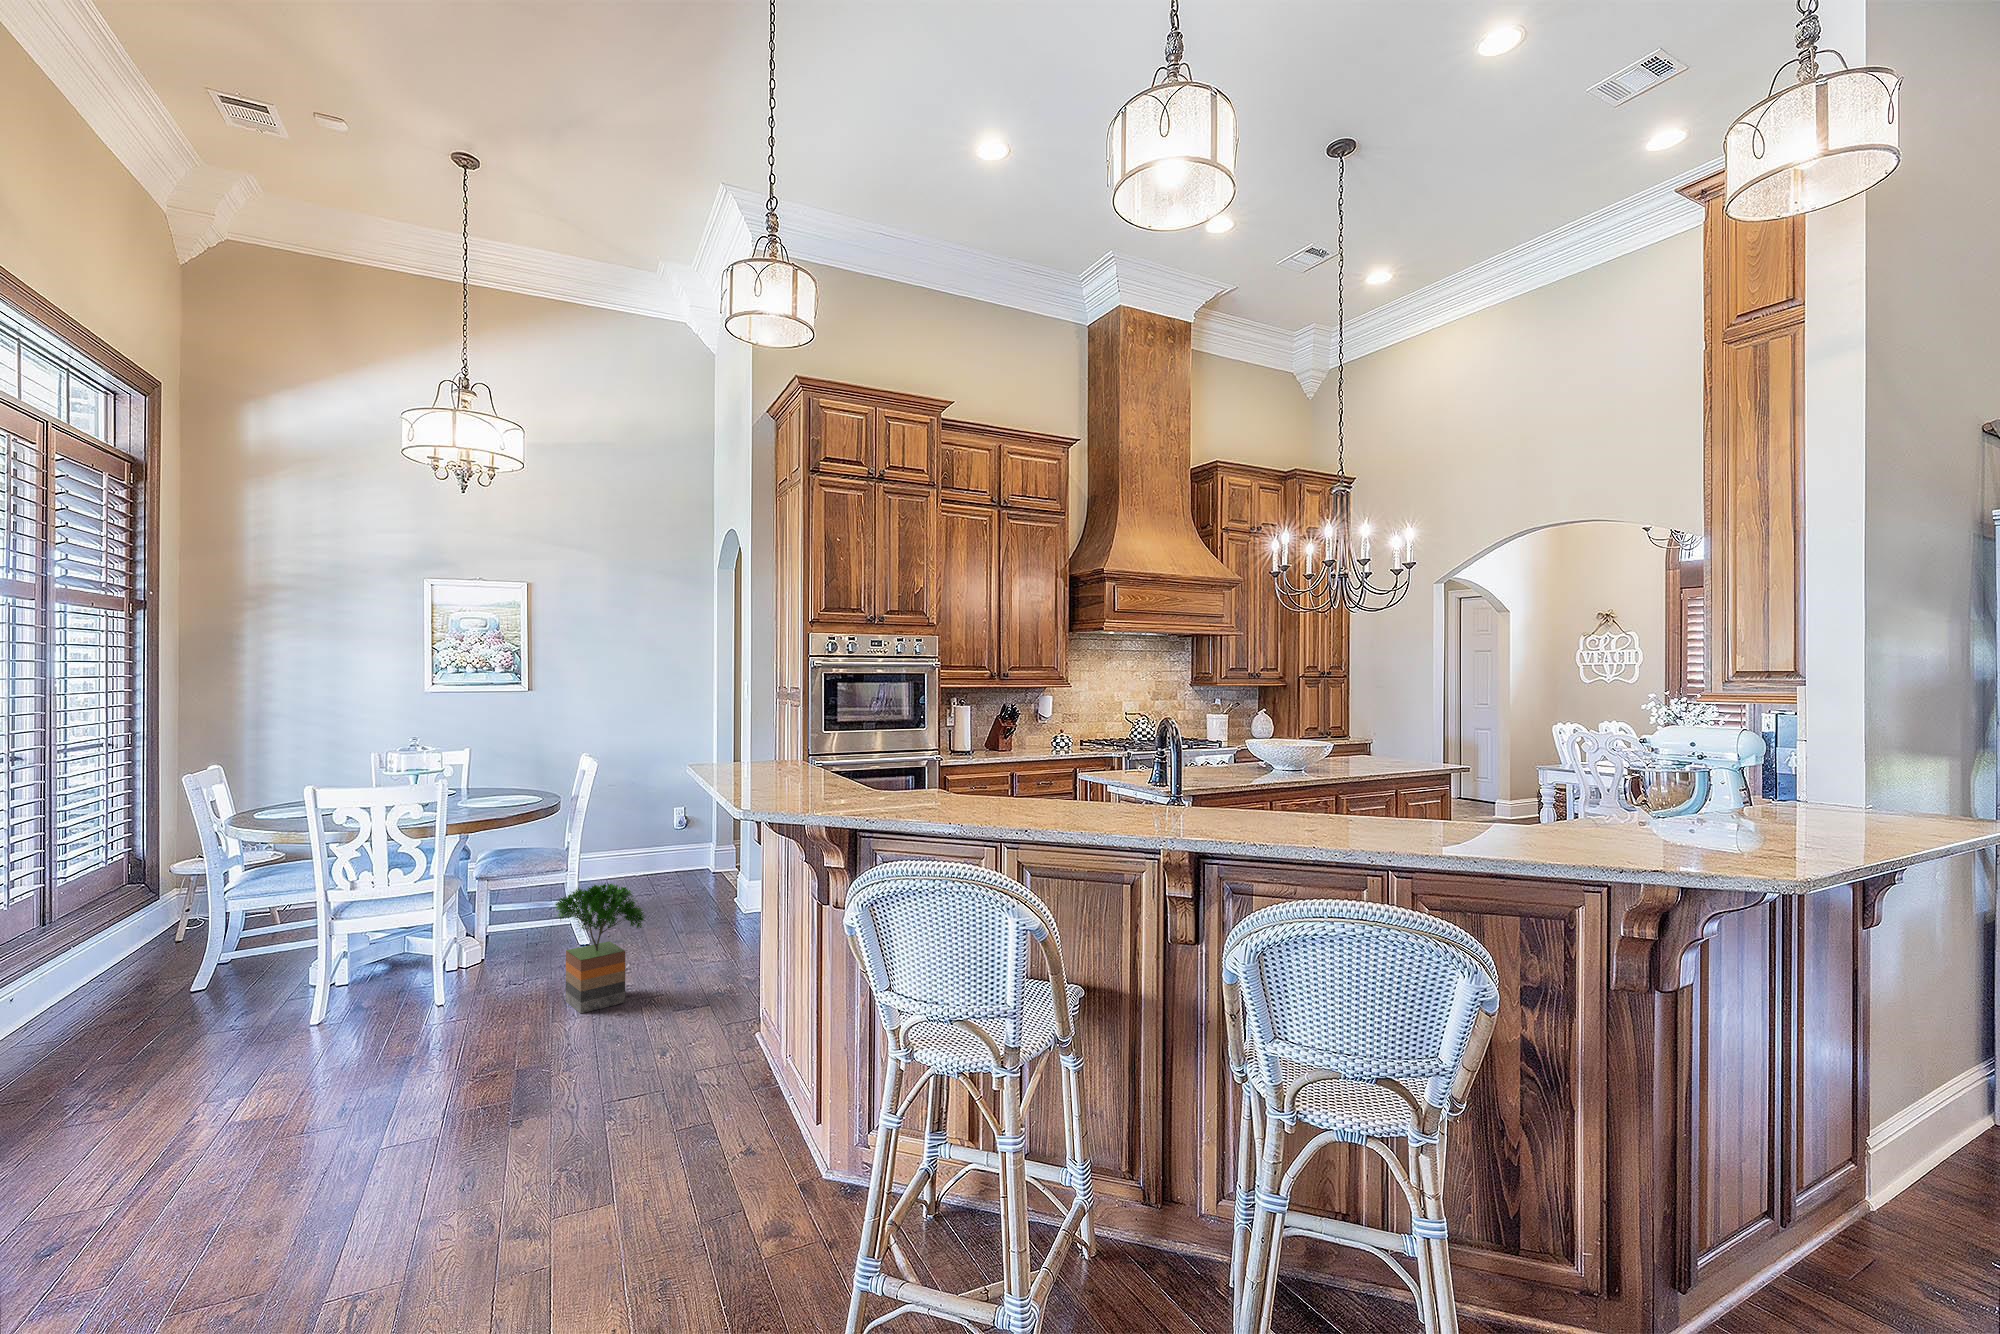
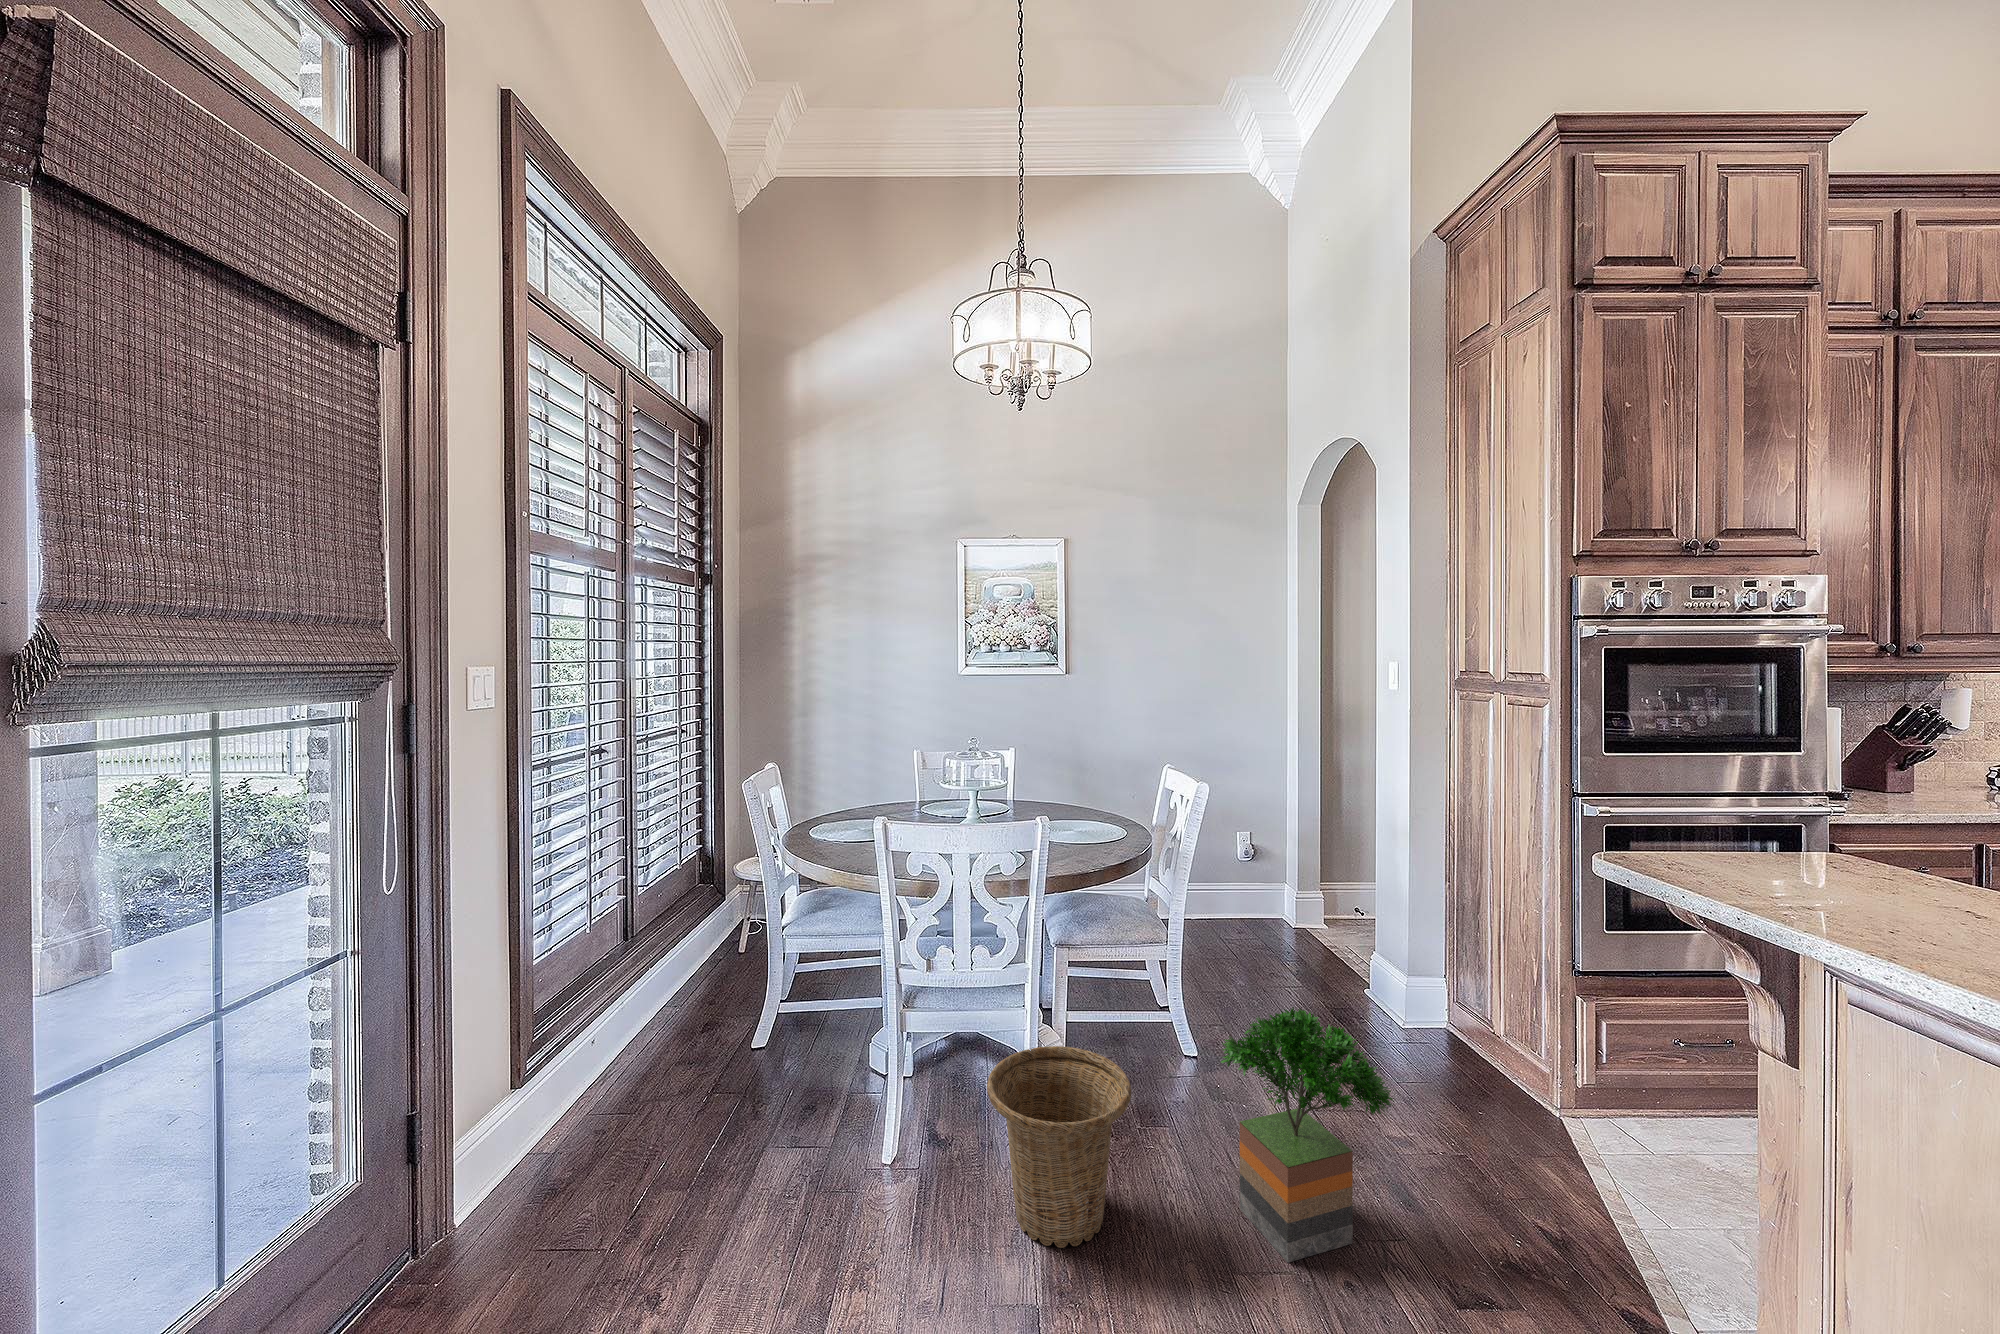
basket: none [388,926,491,1031] -> present [987,1046,1131,1248]

